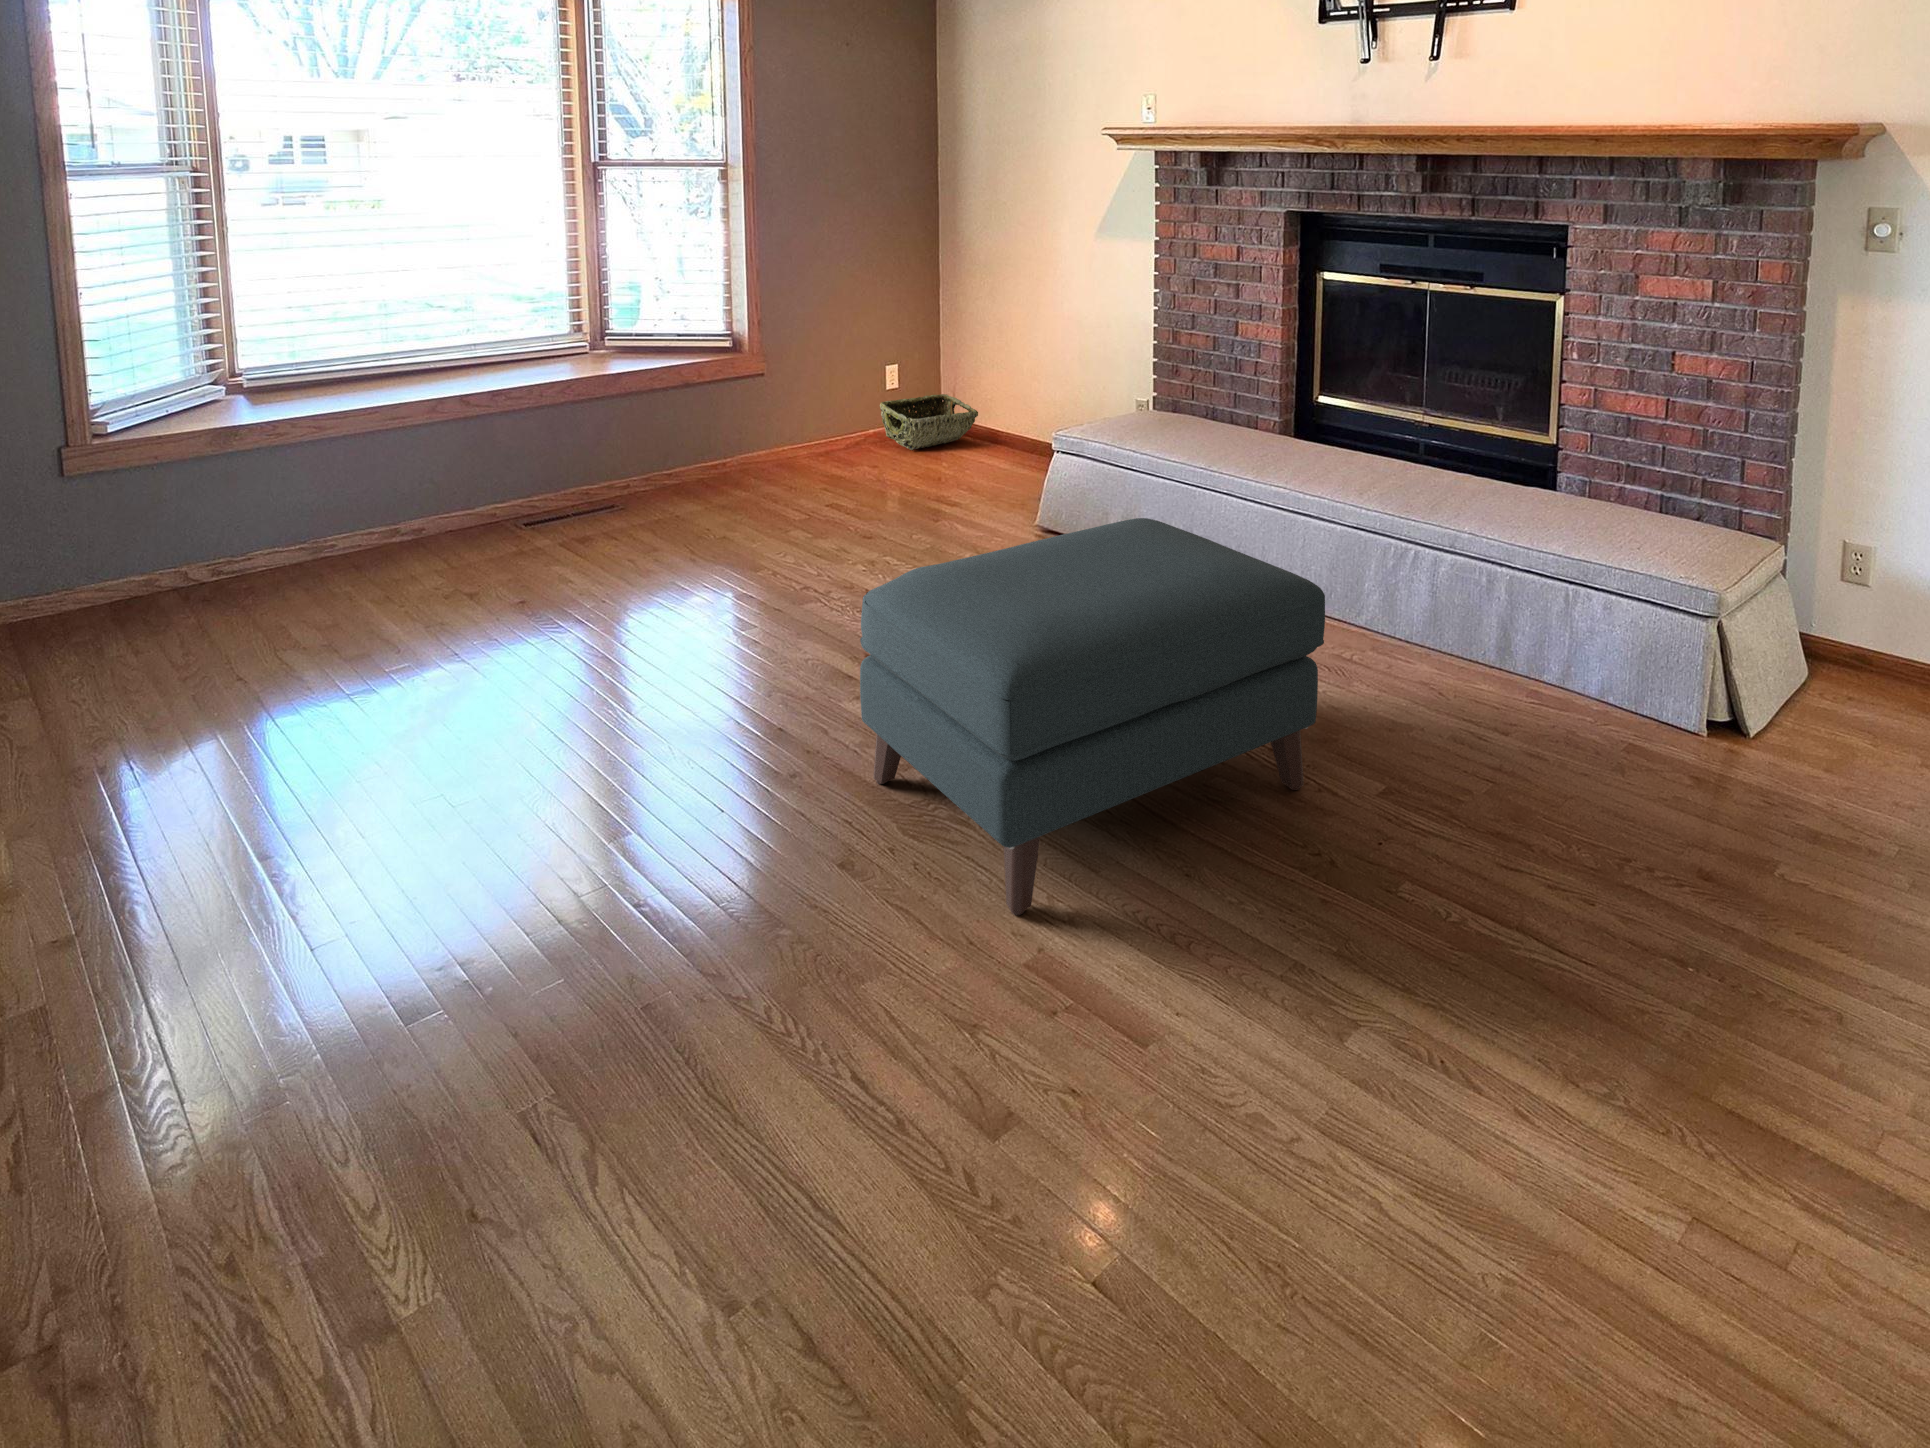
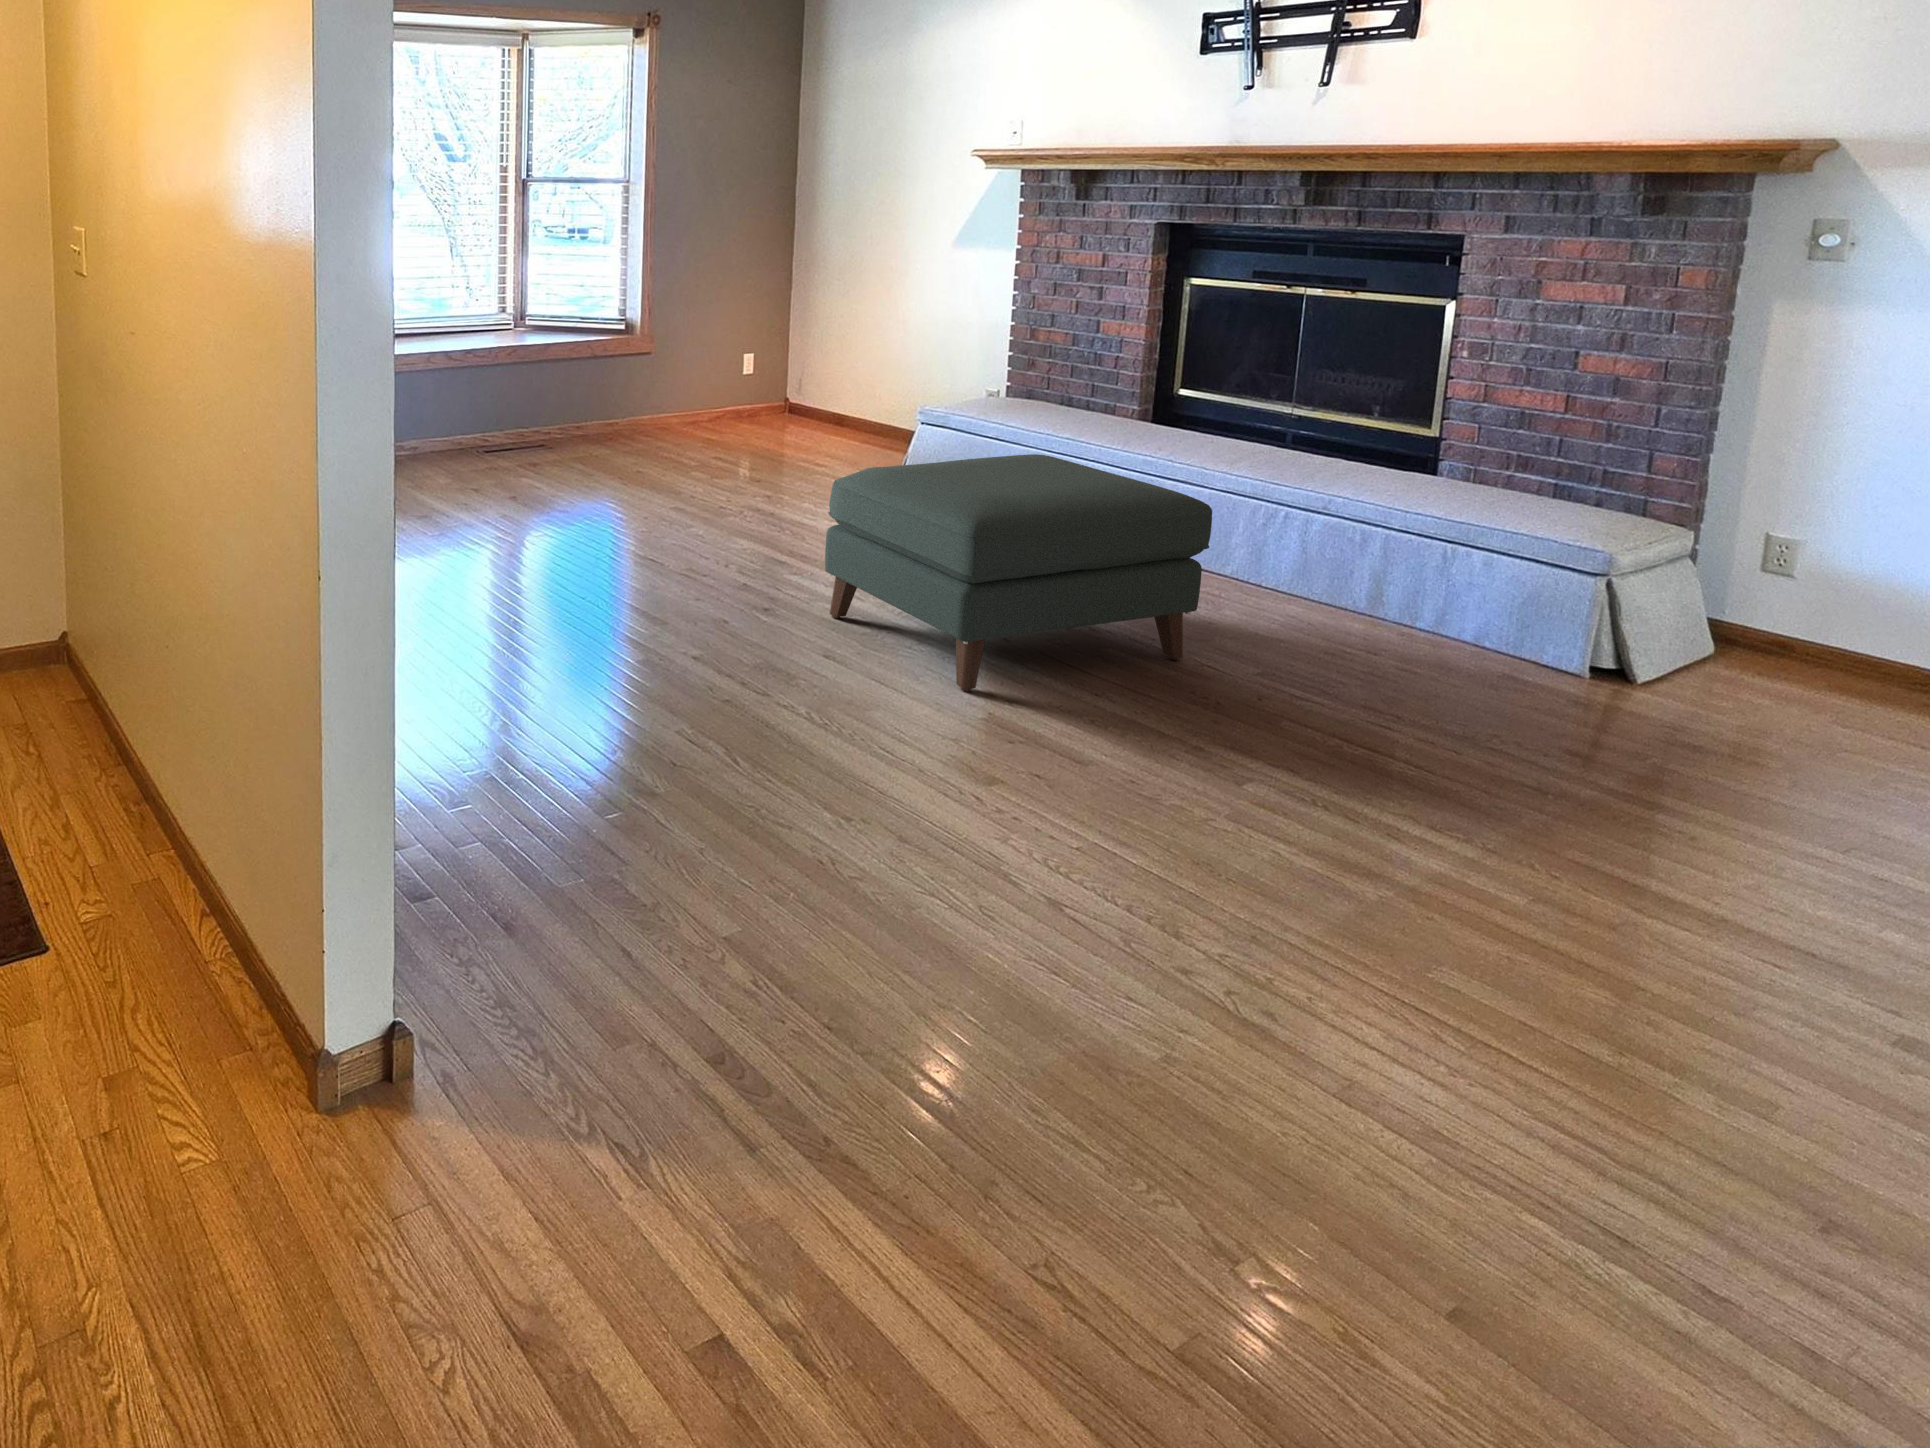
woven basket: present [880,394,978,450] -> none [738,382,824,425]

